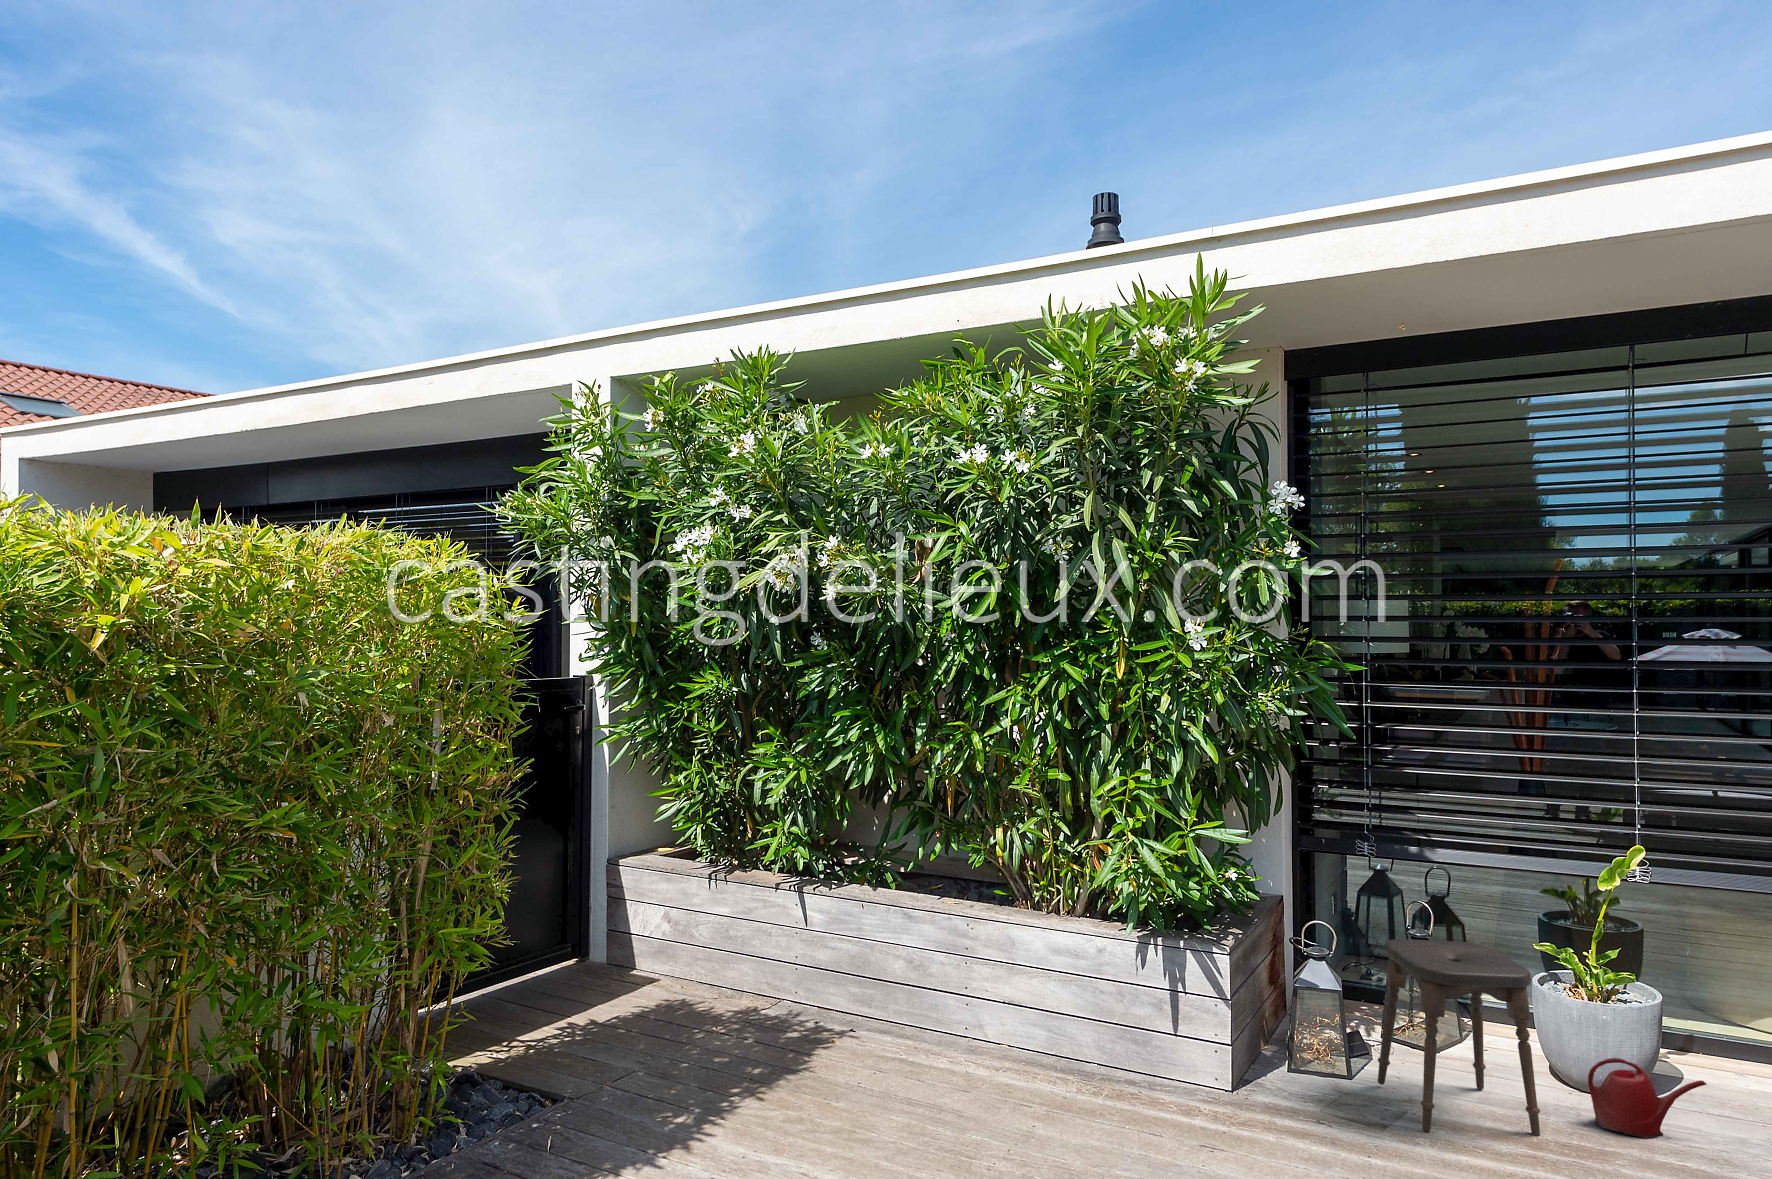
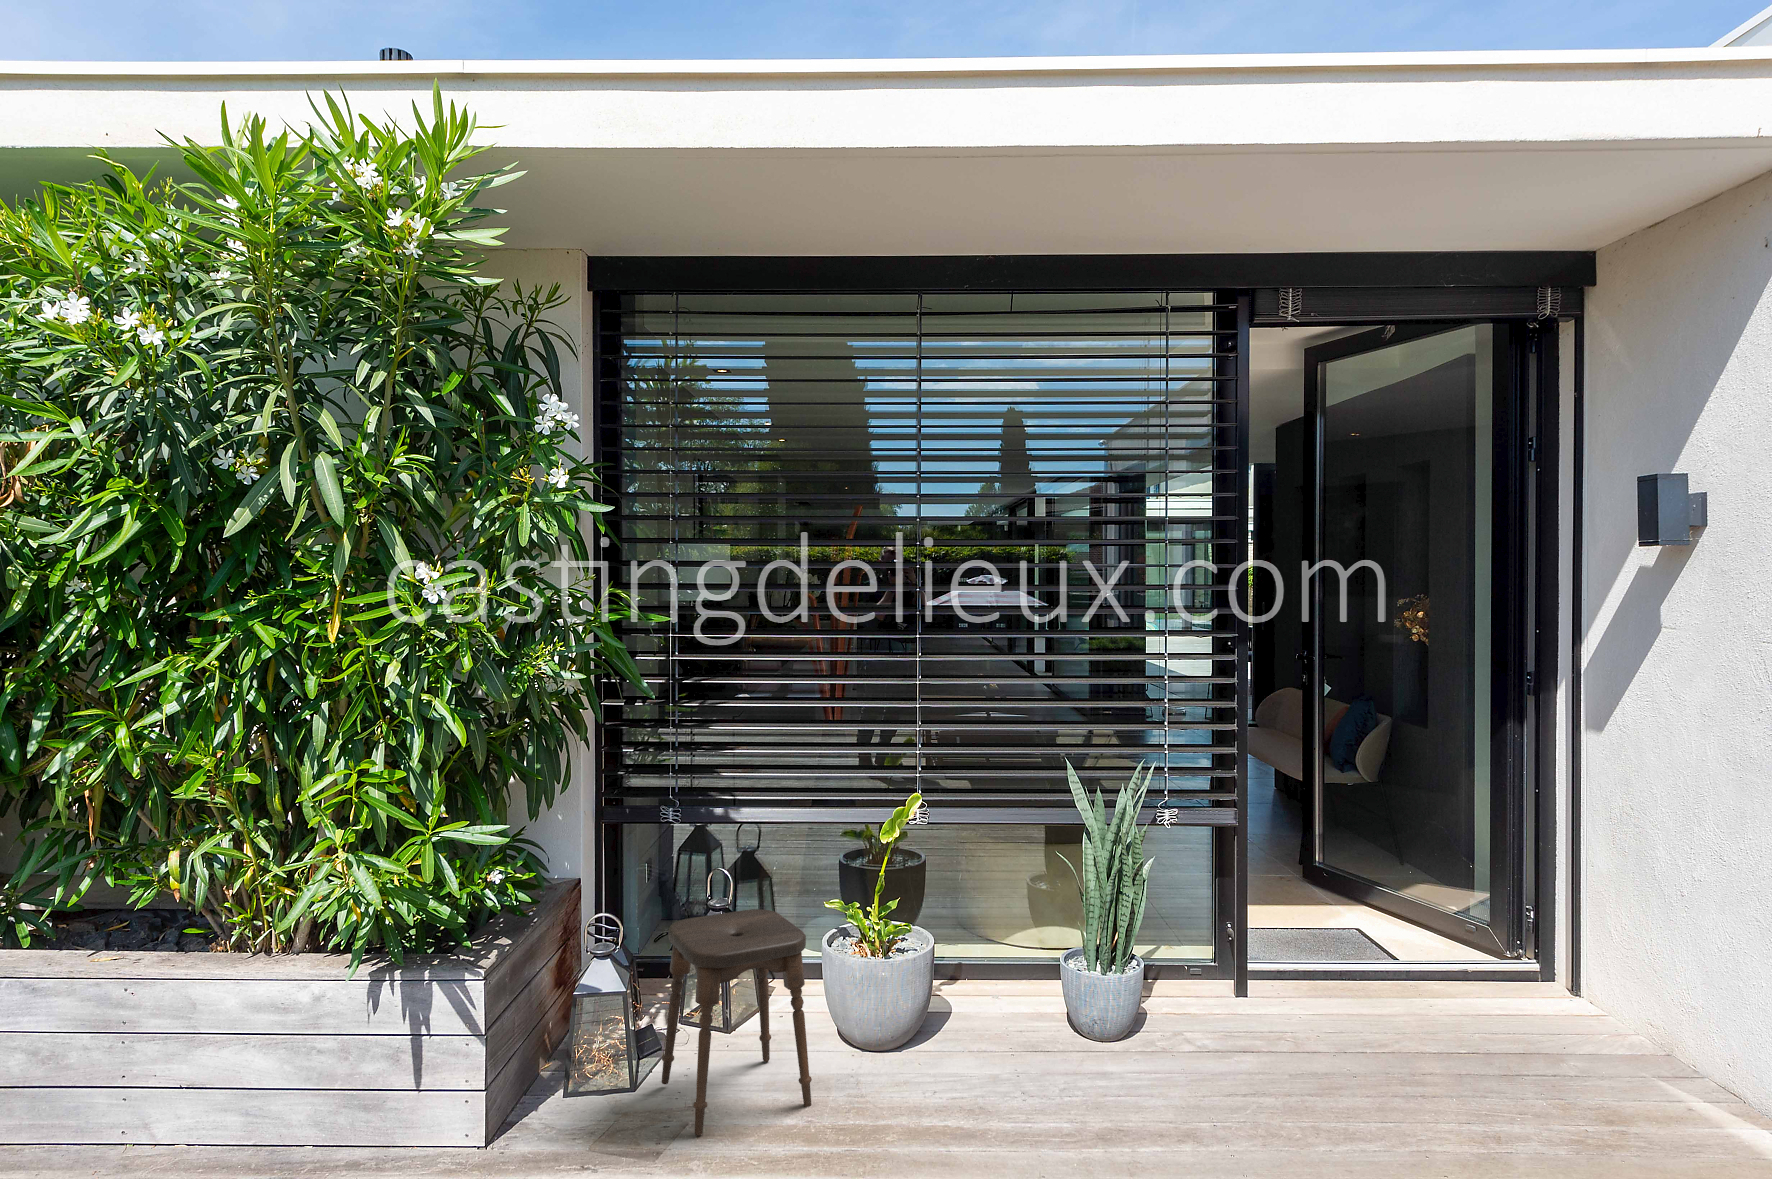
watering can: present [1588,1058,1707,1138] -> none [858,1004,955,1079]

